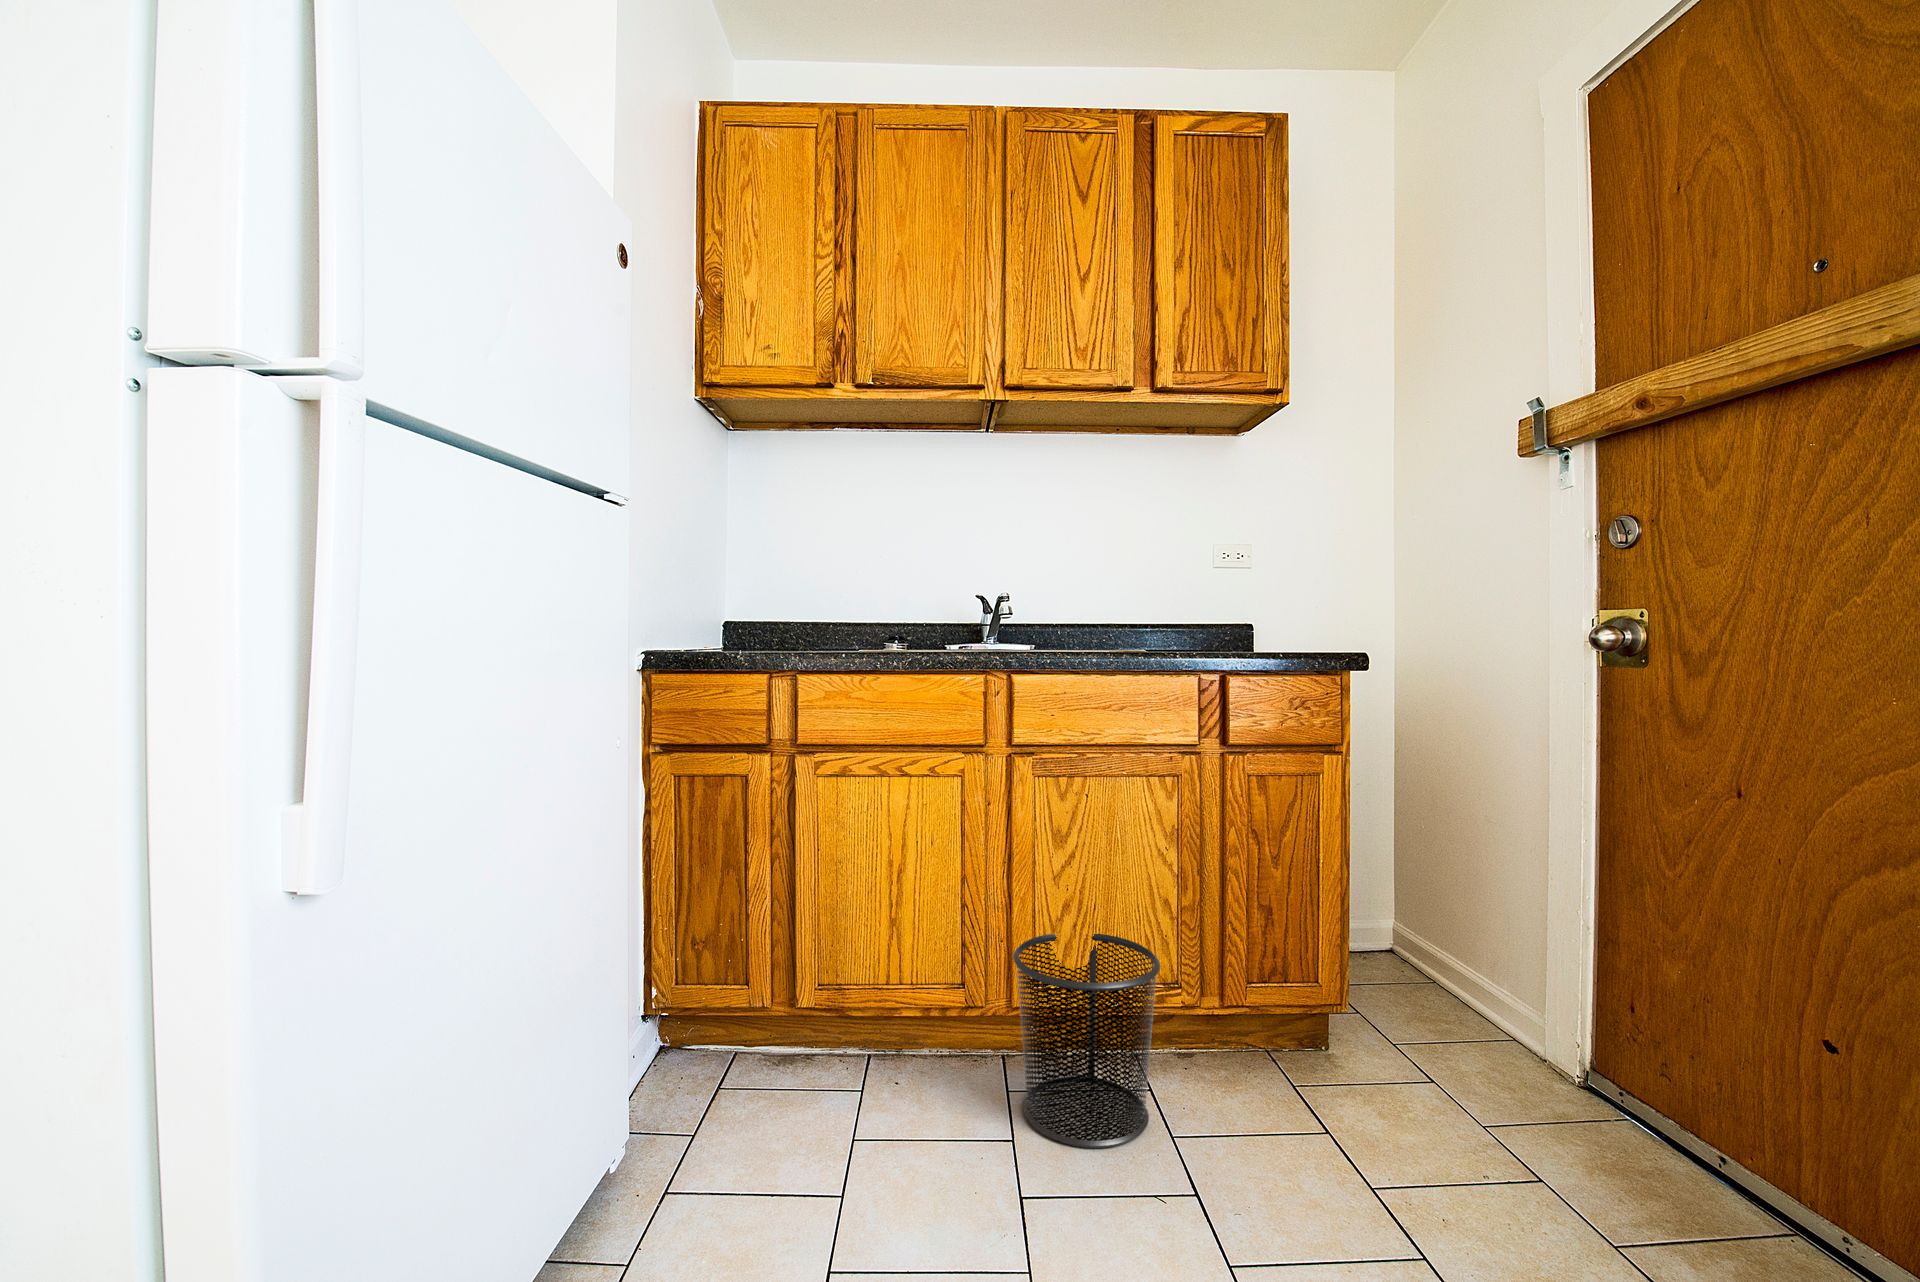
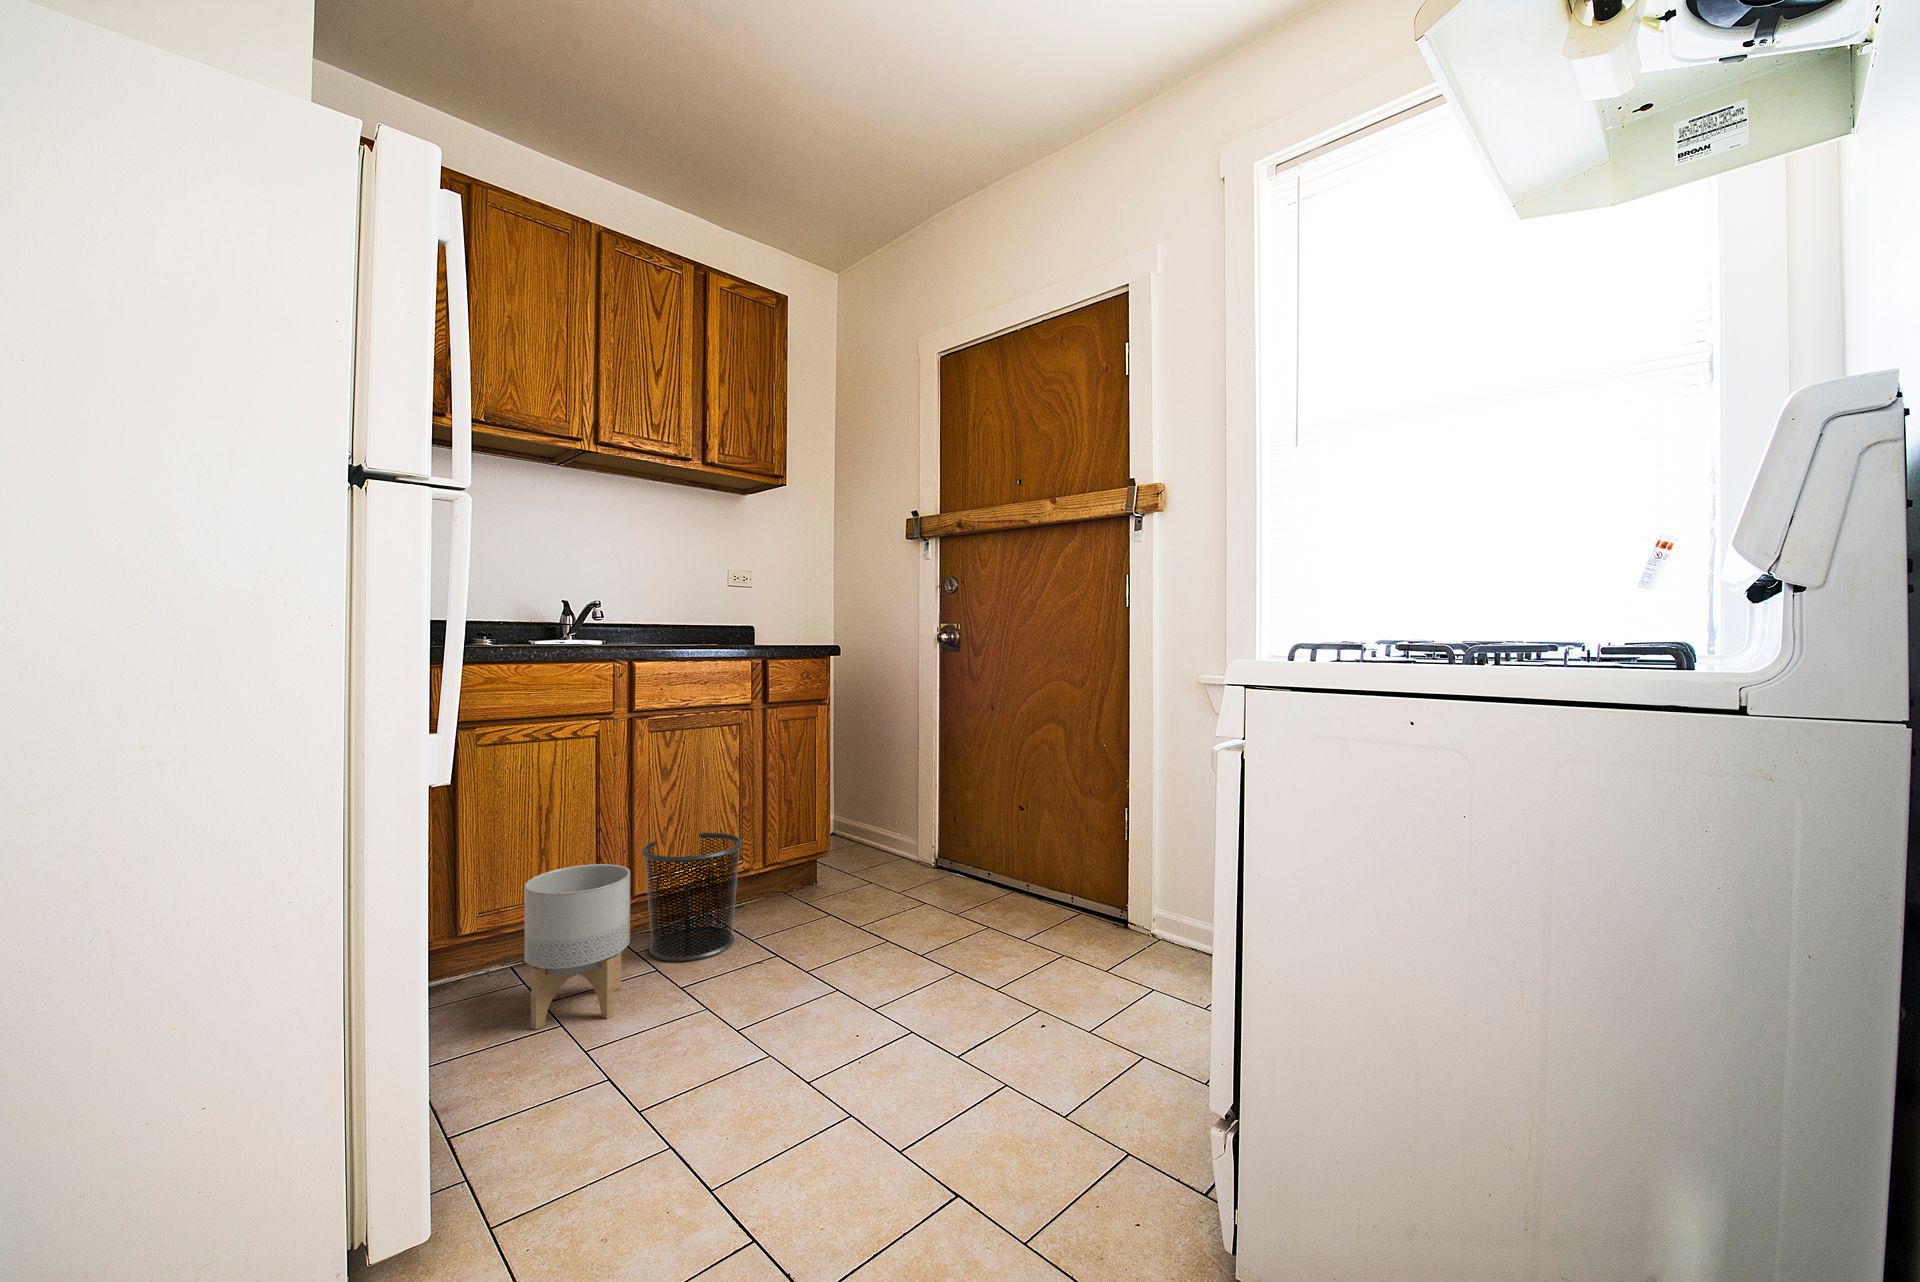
planter: none [822,956,958,1213] -> present [524,864,630,1029]

